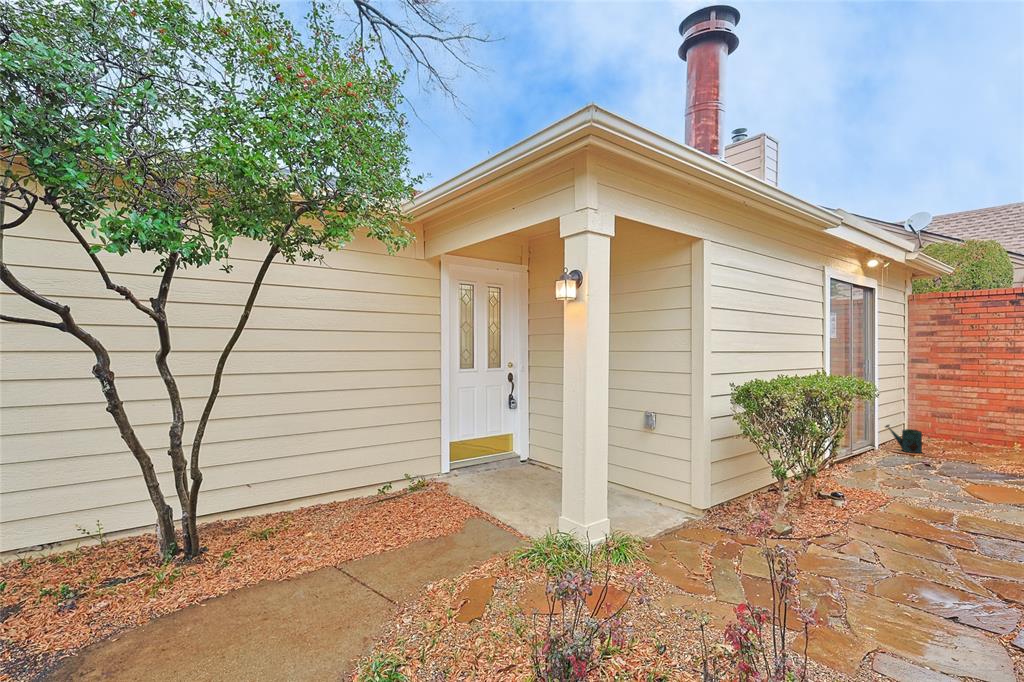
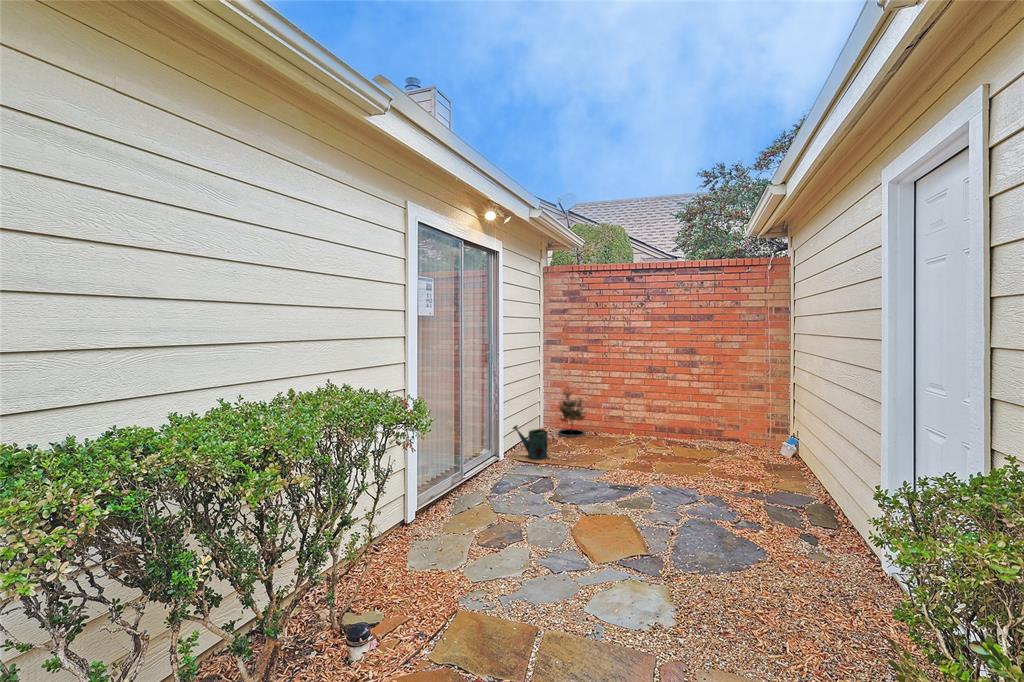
potted tree: none [925,398,961,444] -> present [558,388,585,437]

